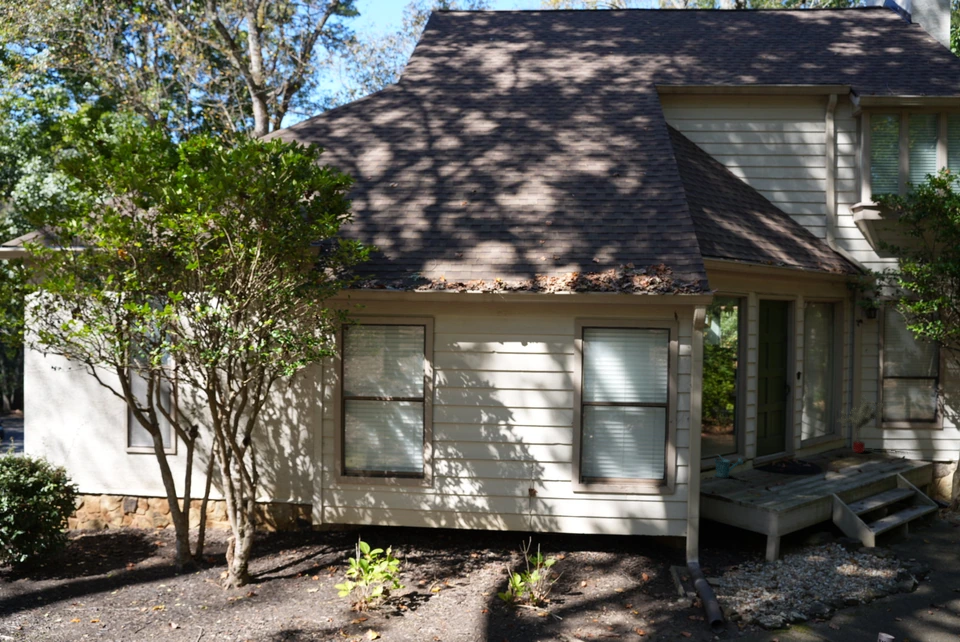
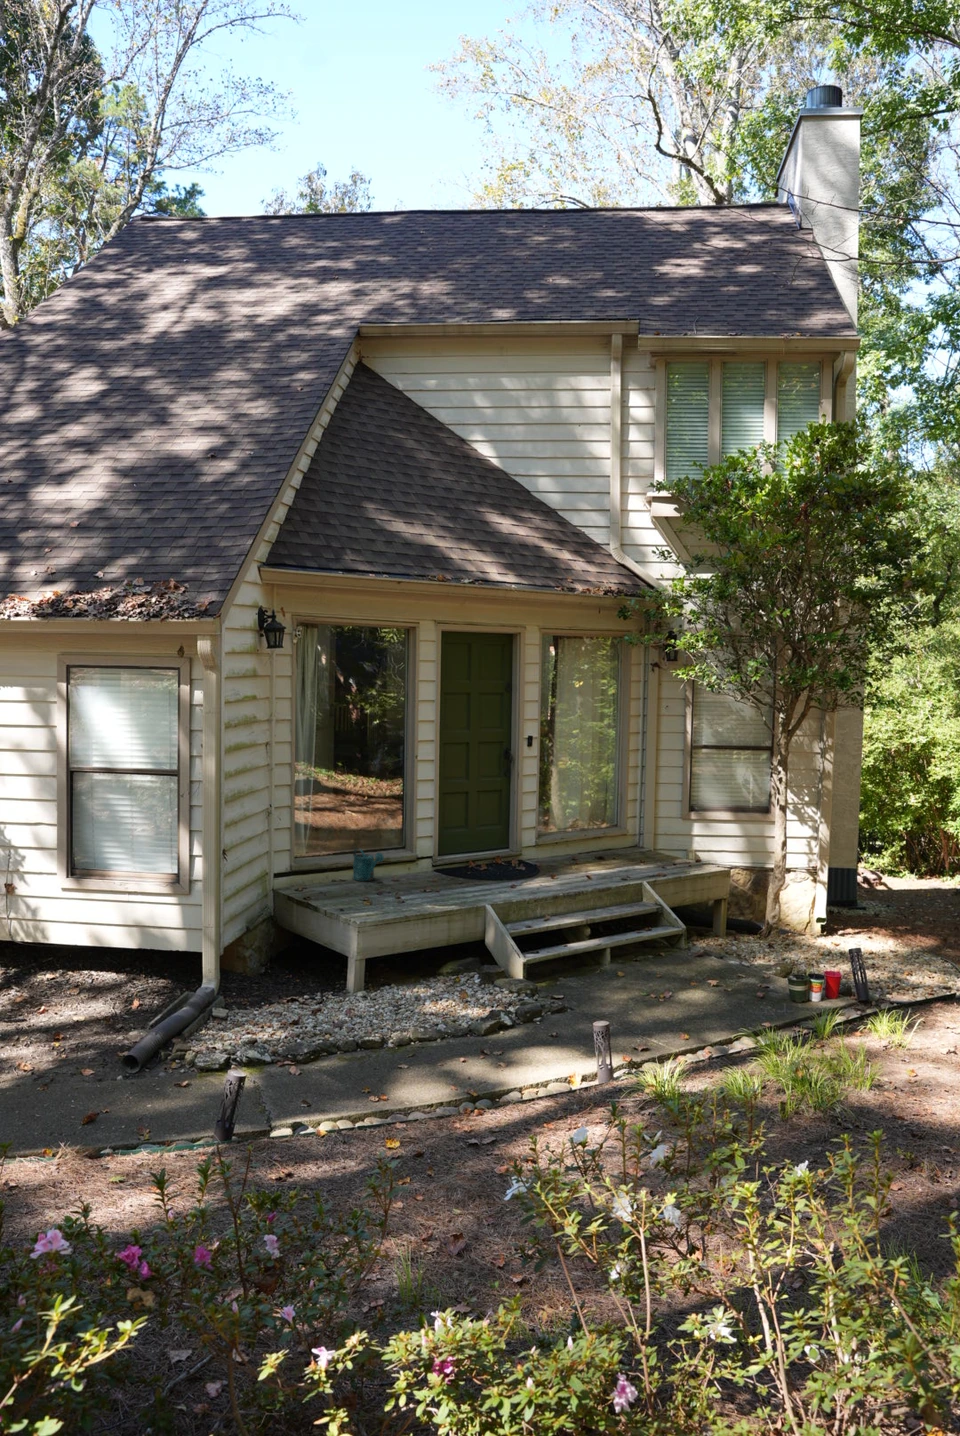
potted tree: present [840,399,882,453] -> none [612,771,681,855]

